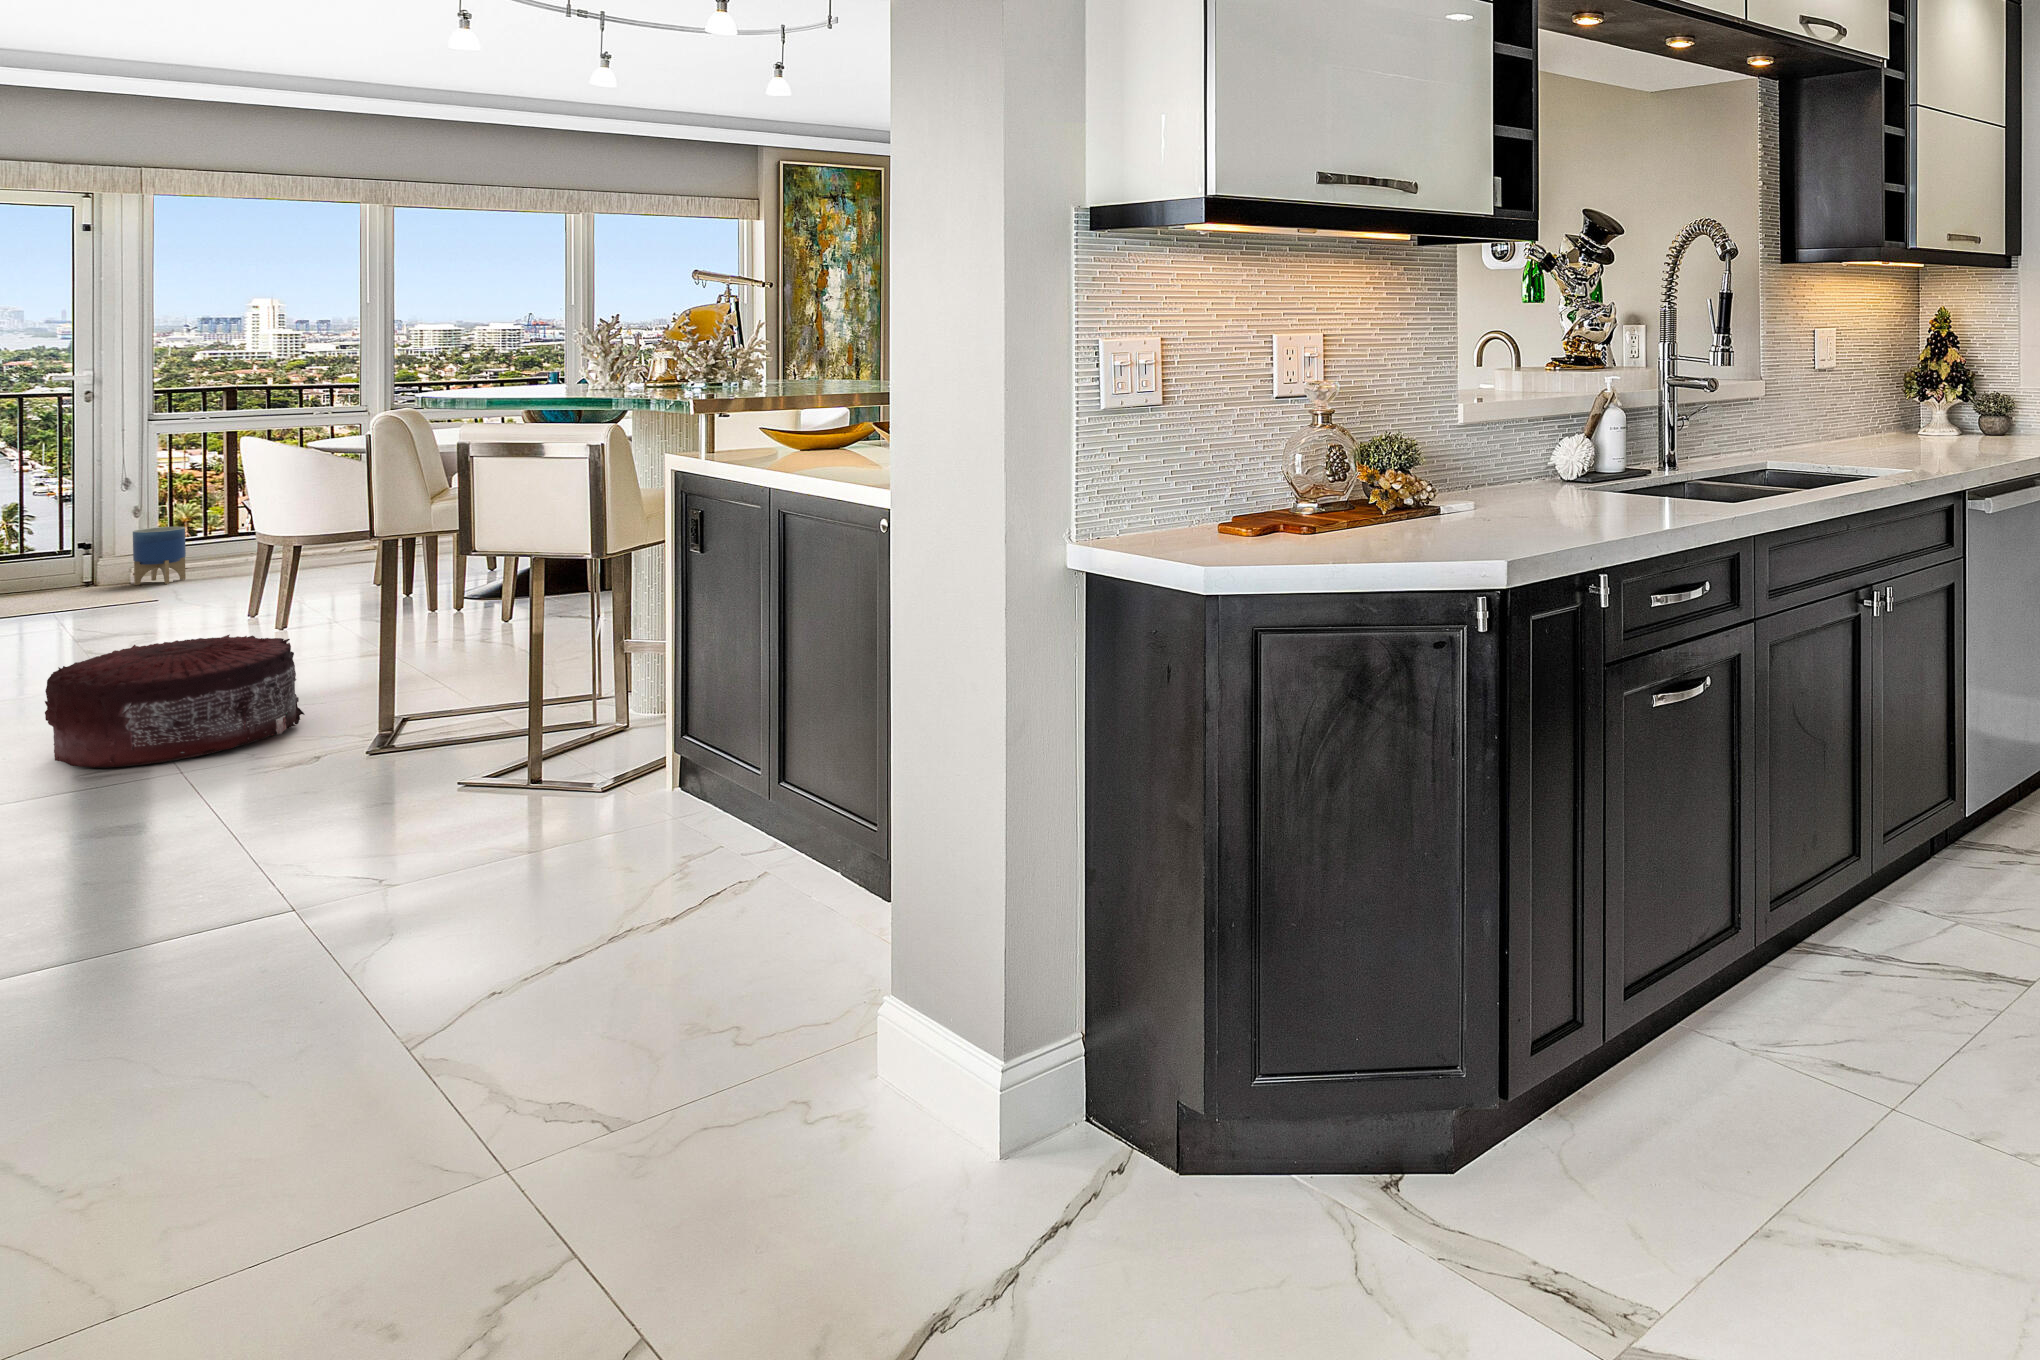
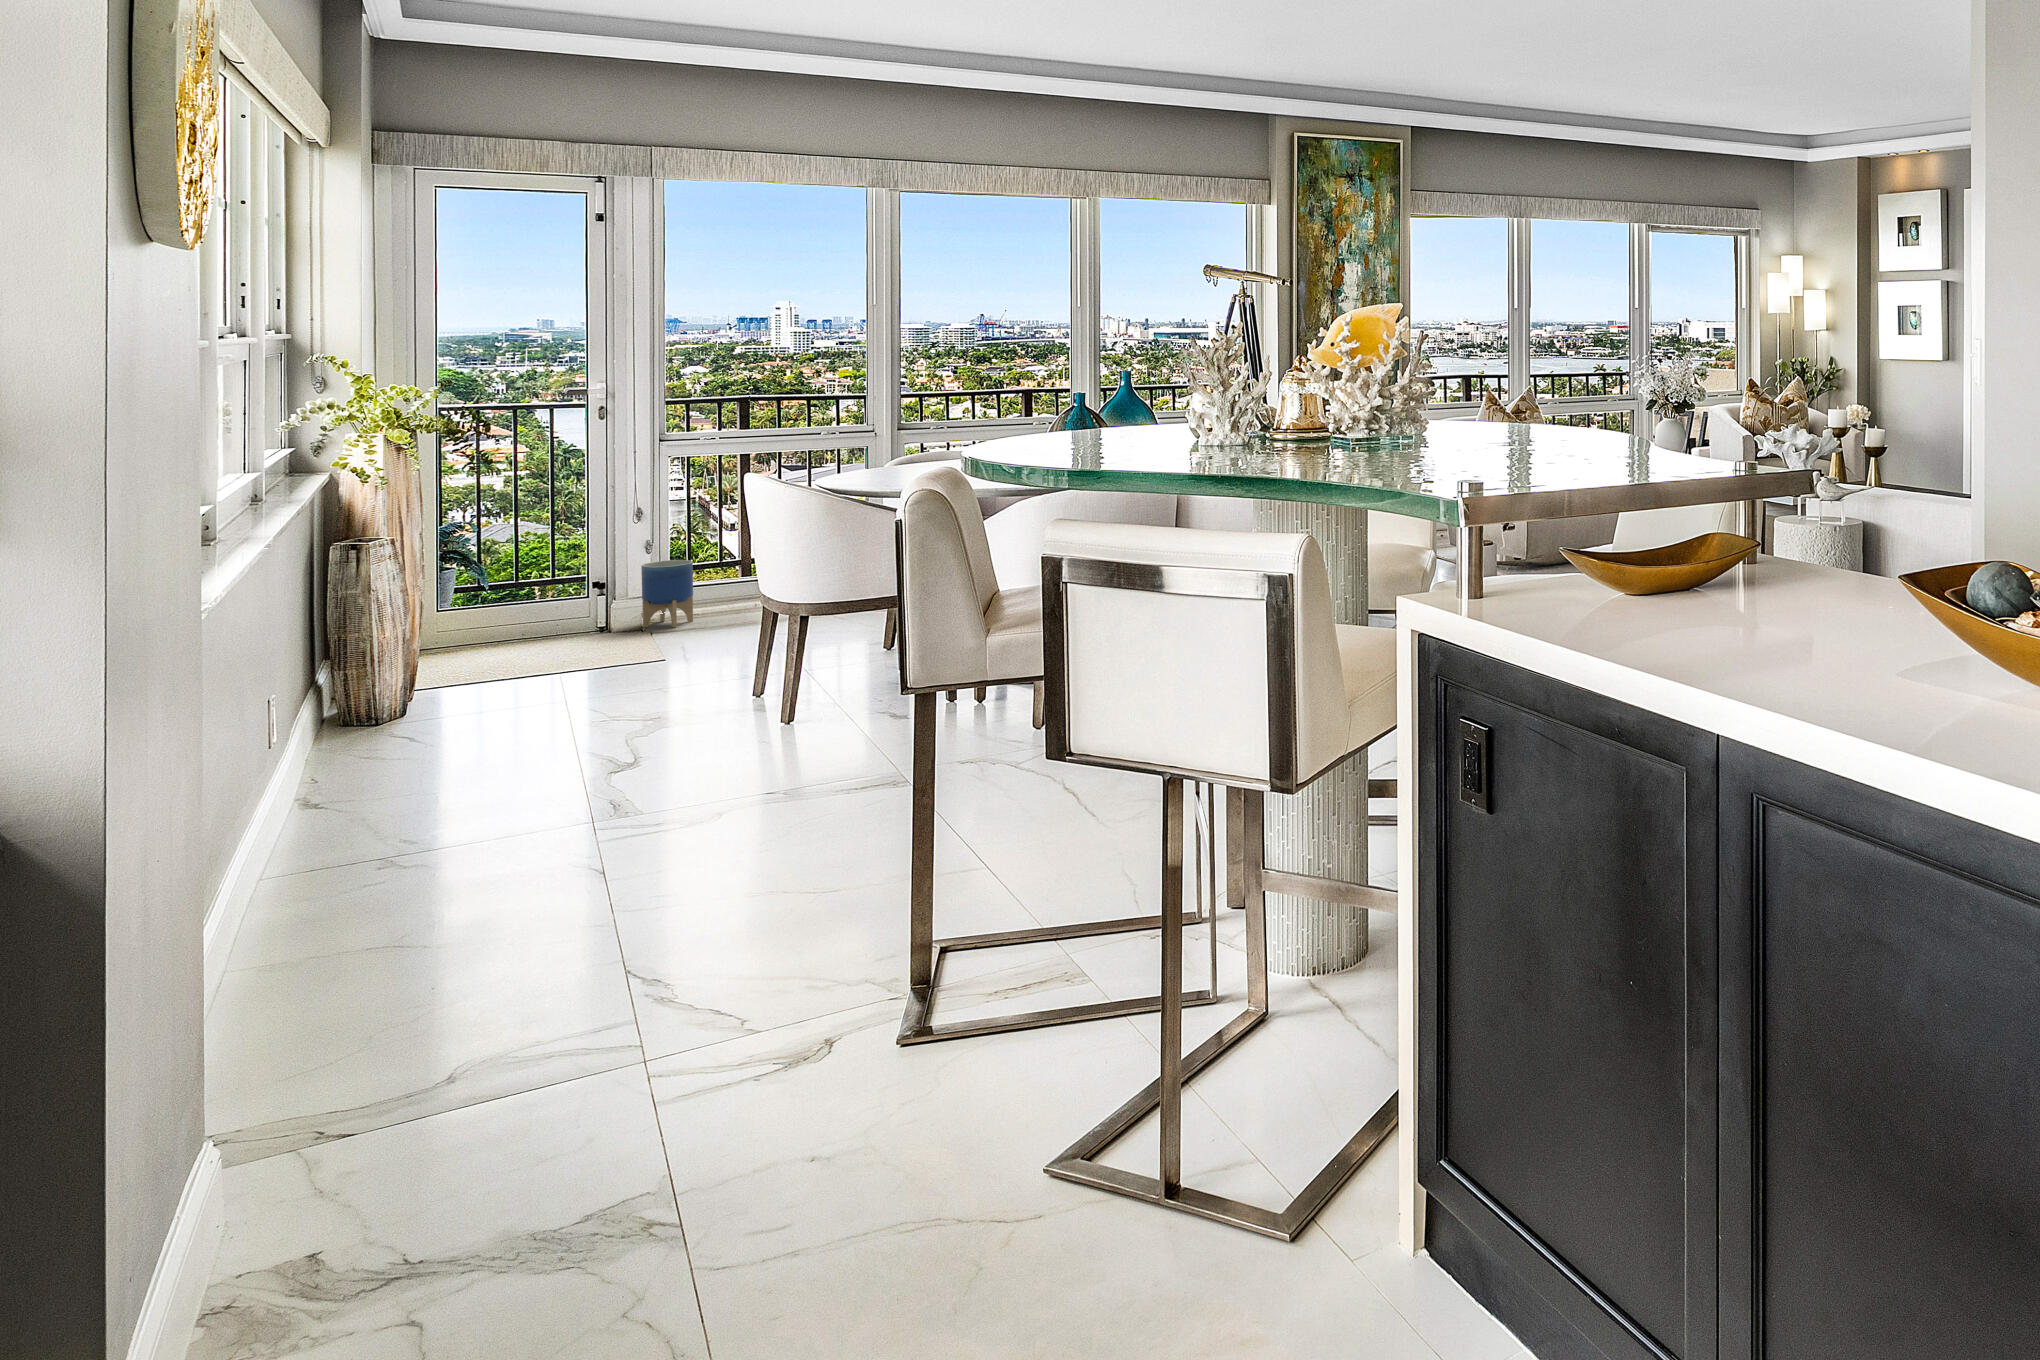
pouf: present [45,635,305,768] -> none [483,767,818,998]

